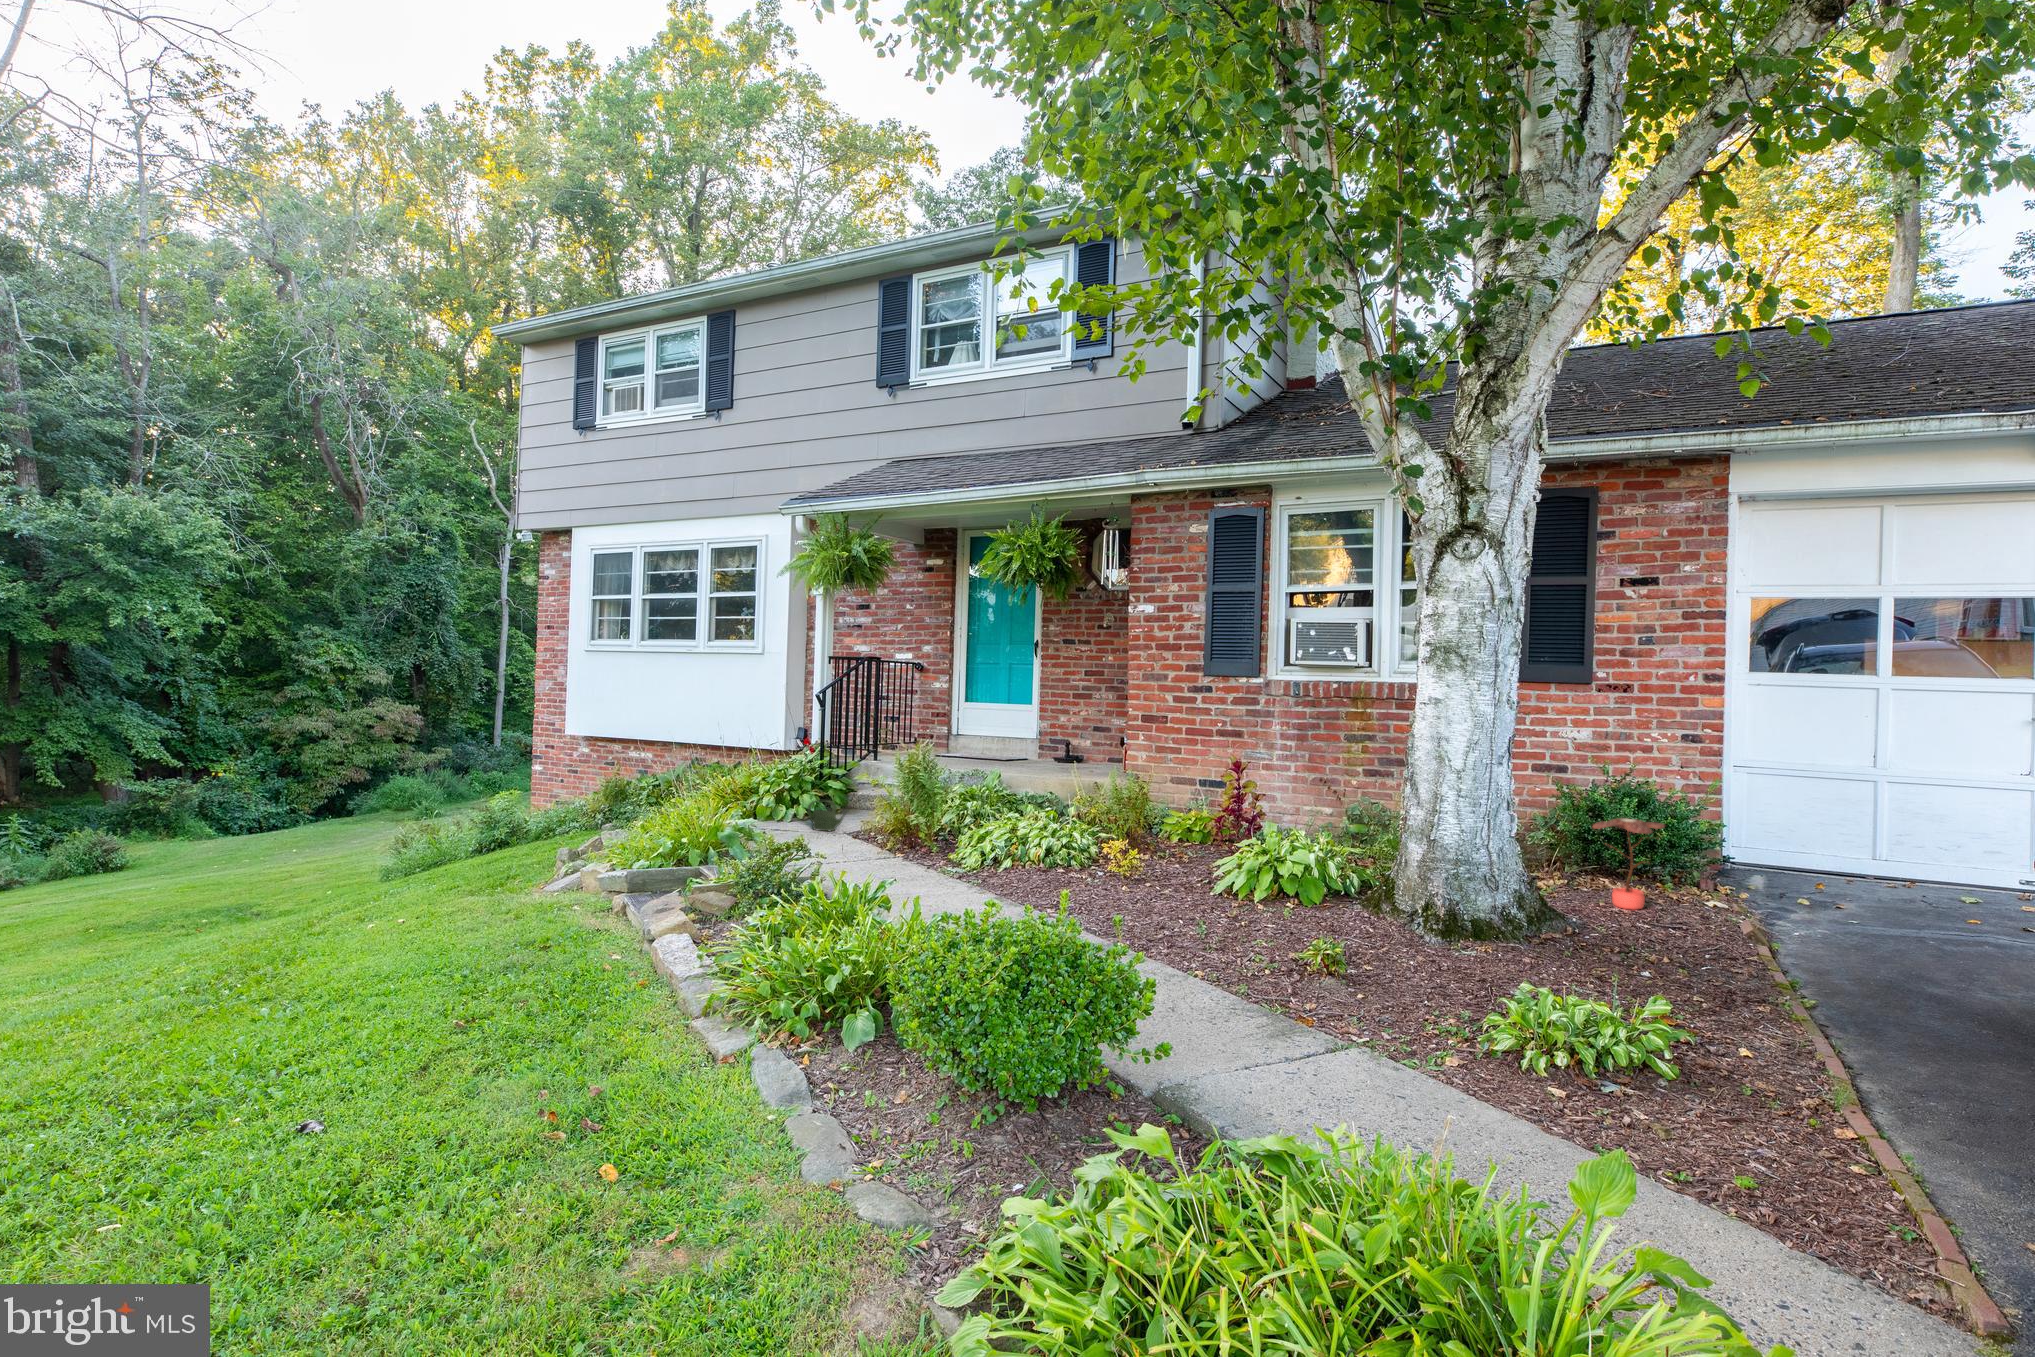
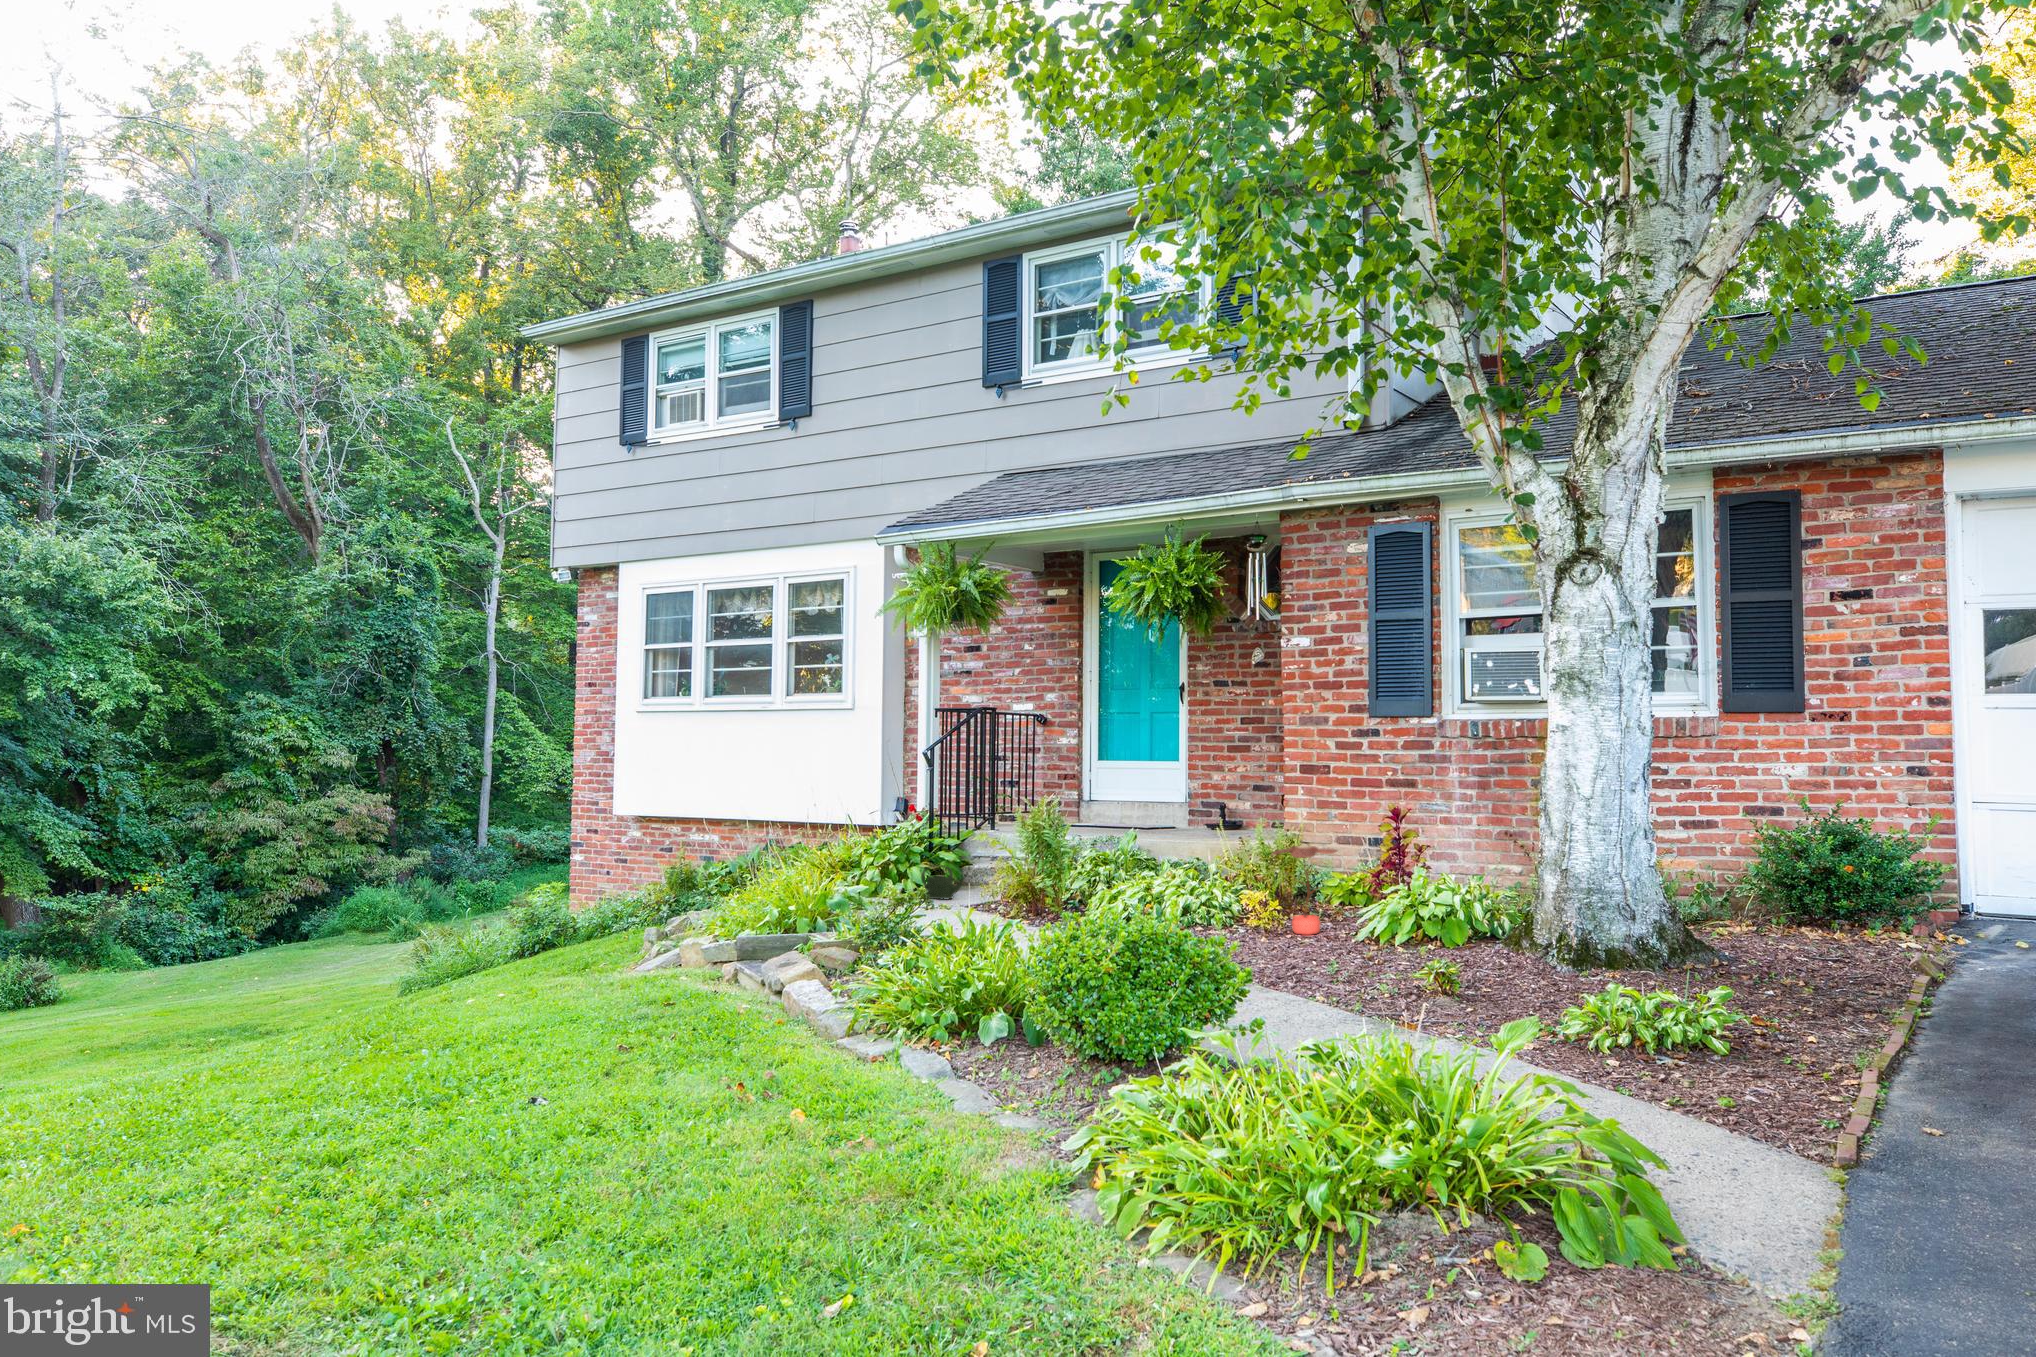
potted plant: present [1593,818,1665,909] -> present [1272,846,1337,935]

